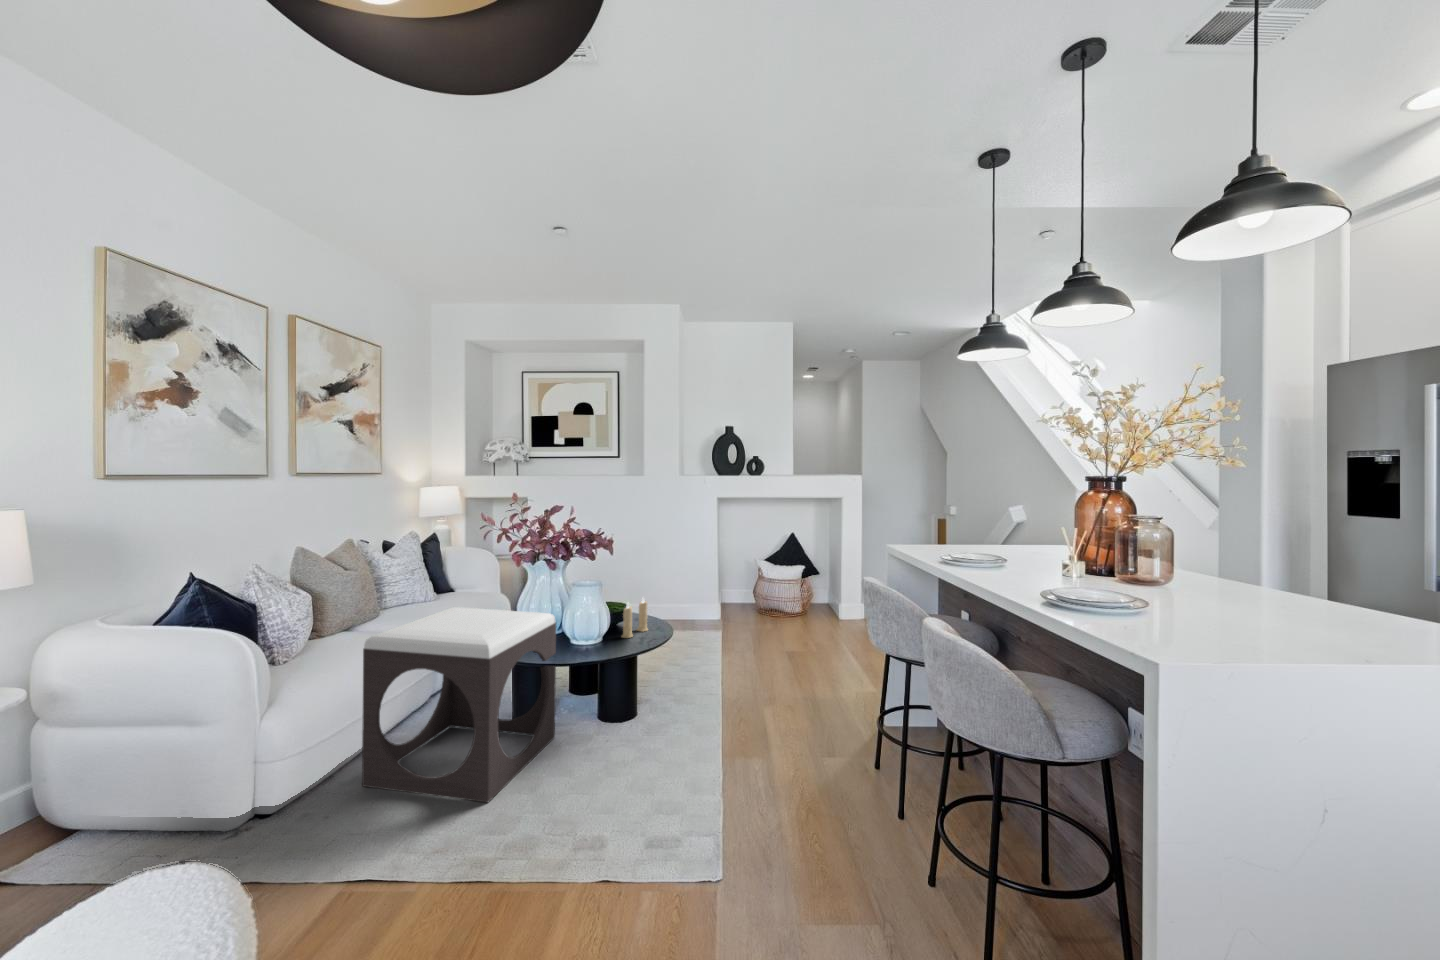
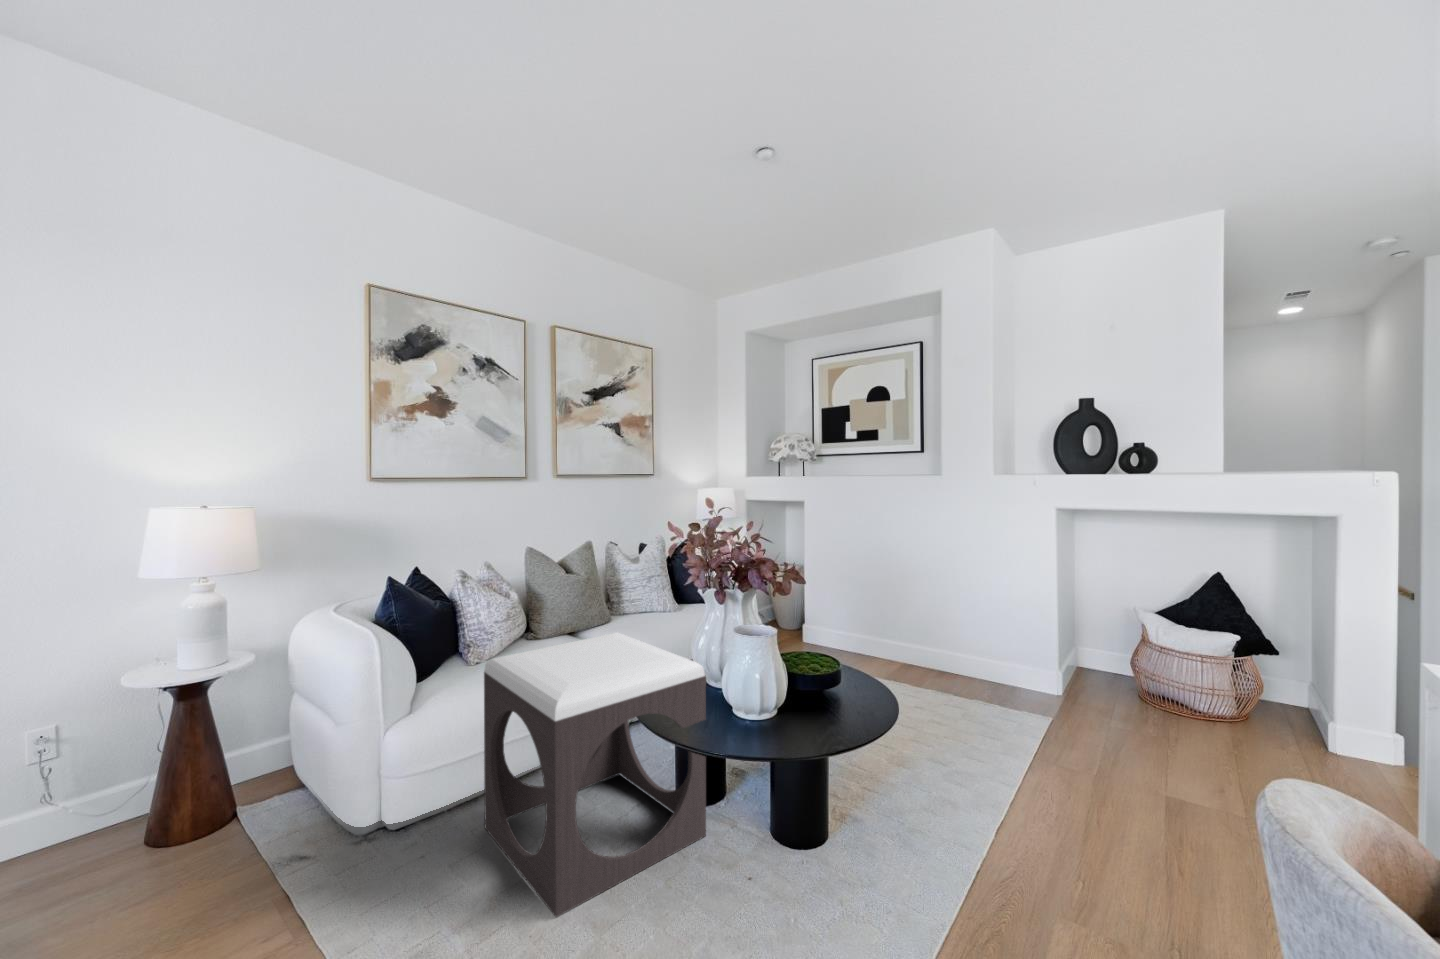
candle: present [622,599,648,638] -> none [813,652,864,716]

